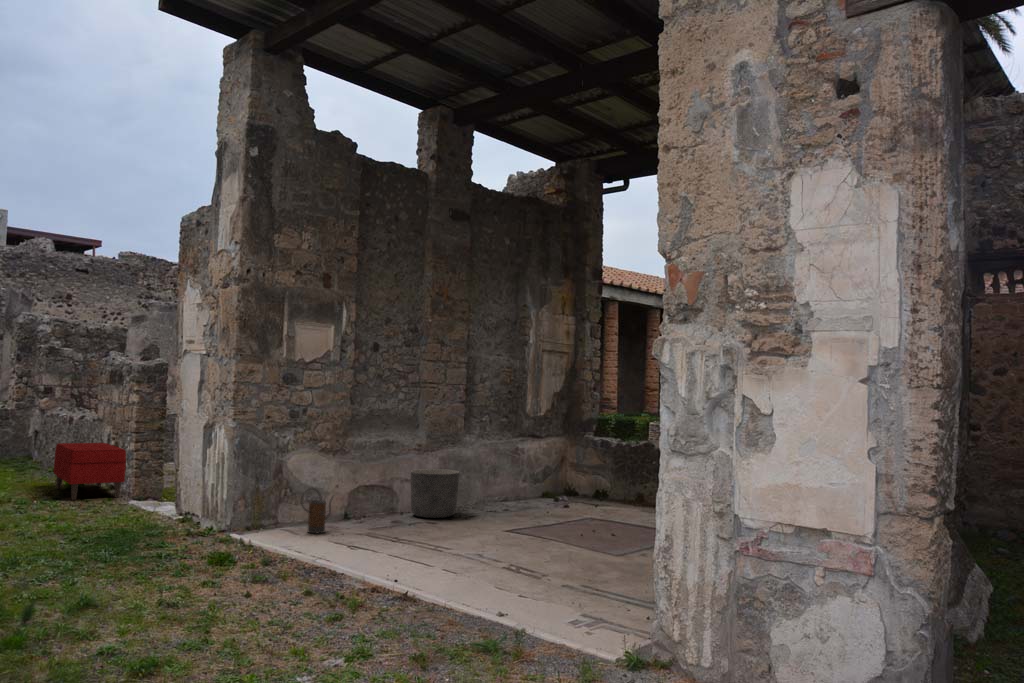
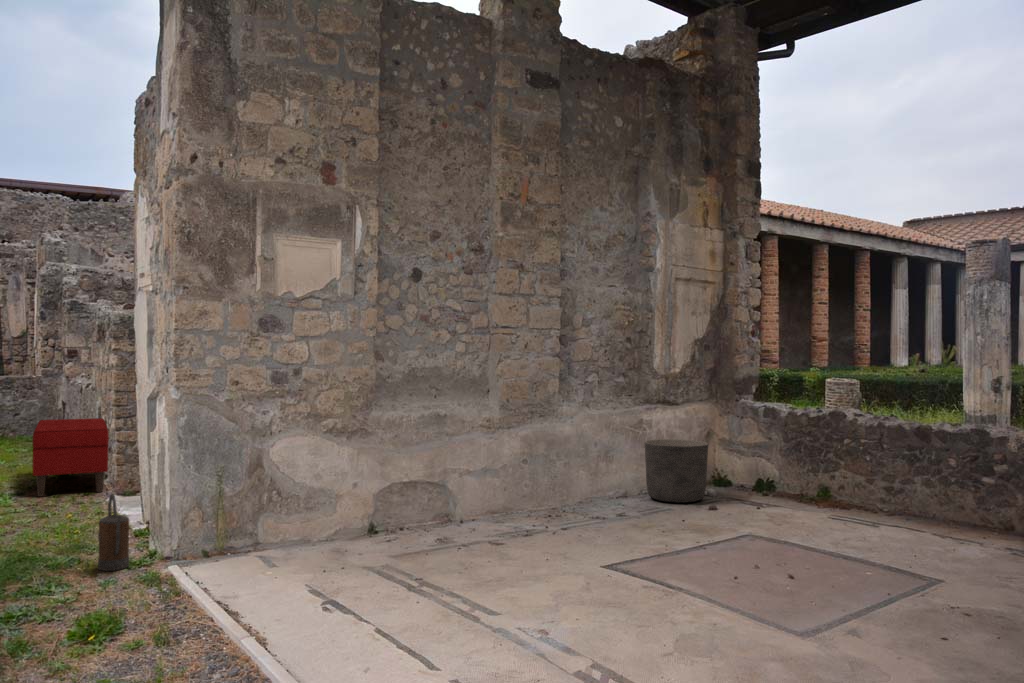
planter: present [411,469,459,518] -> present [645,439,708,503]
watering can: present [301,488,334,533] -> present [98,494,129,571]

